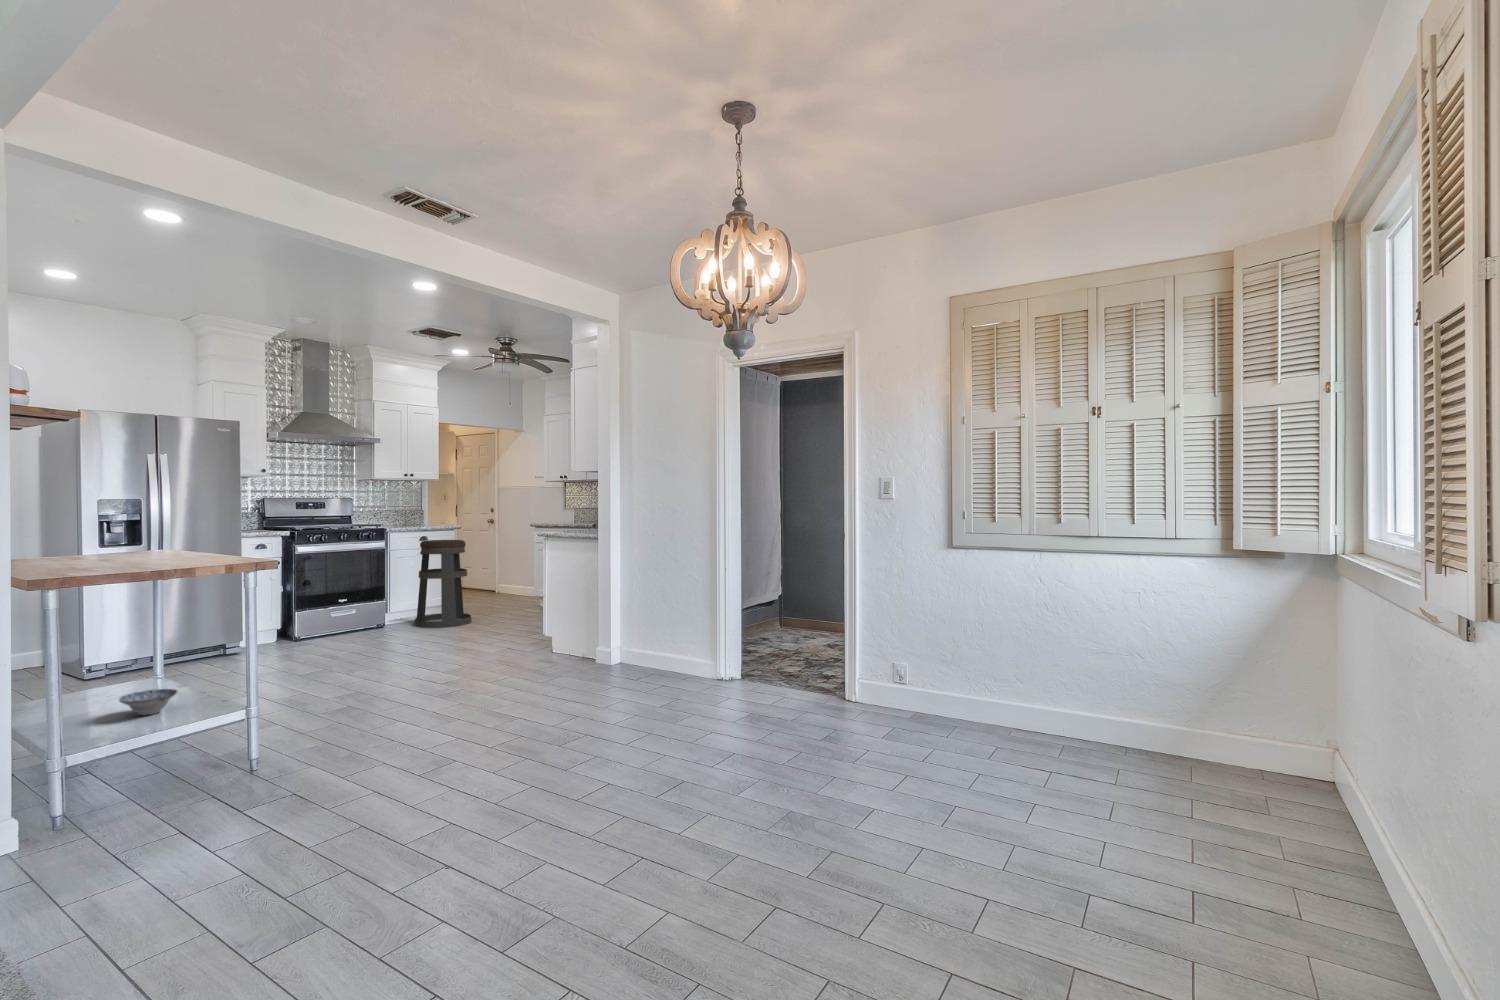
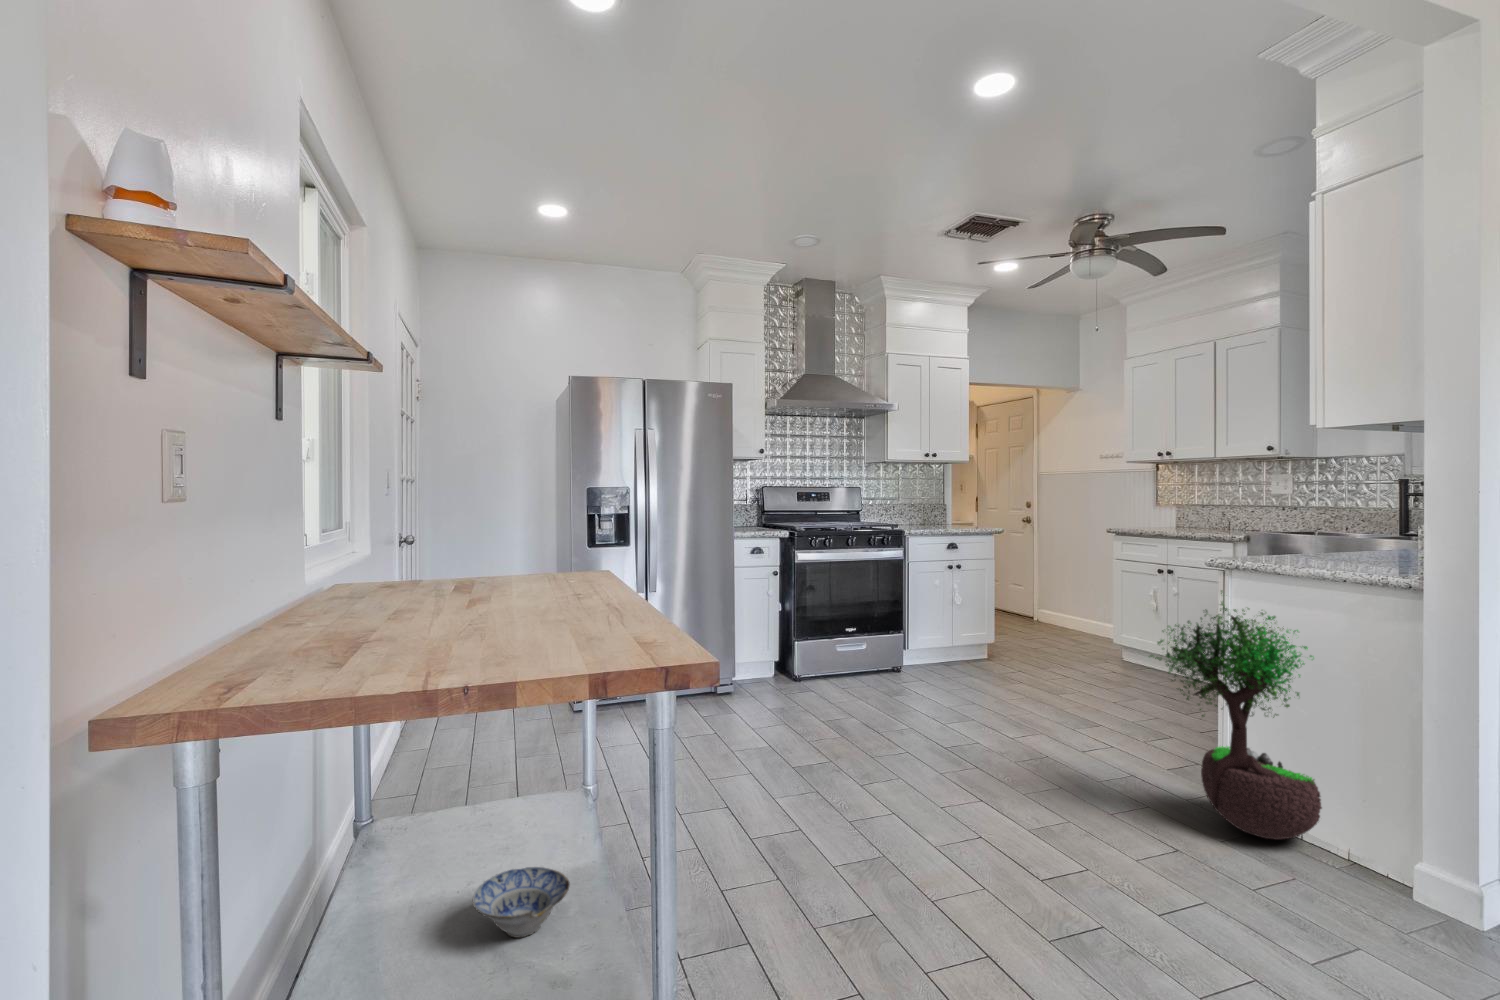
bar stool: present [414,540,471,628] -> none [941,549,1022,684]
potted tree: none [508,546,587,661] -> present [1151,590,1322,839]

